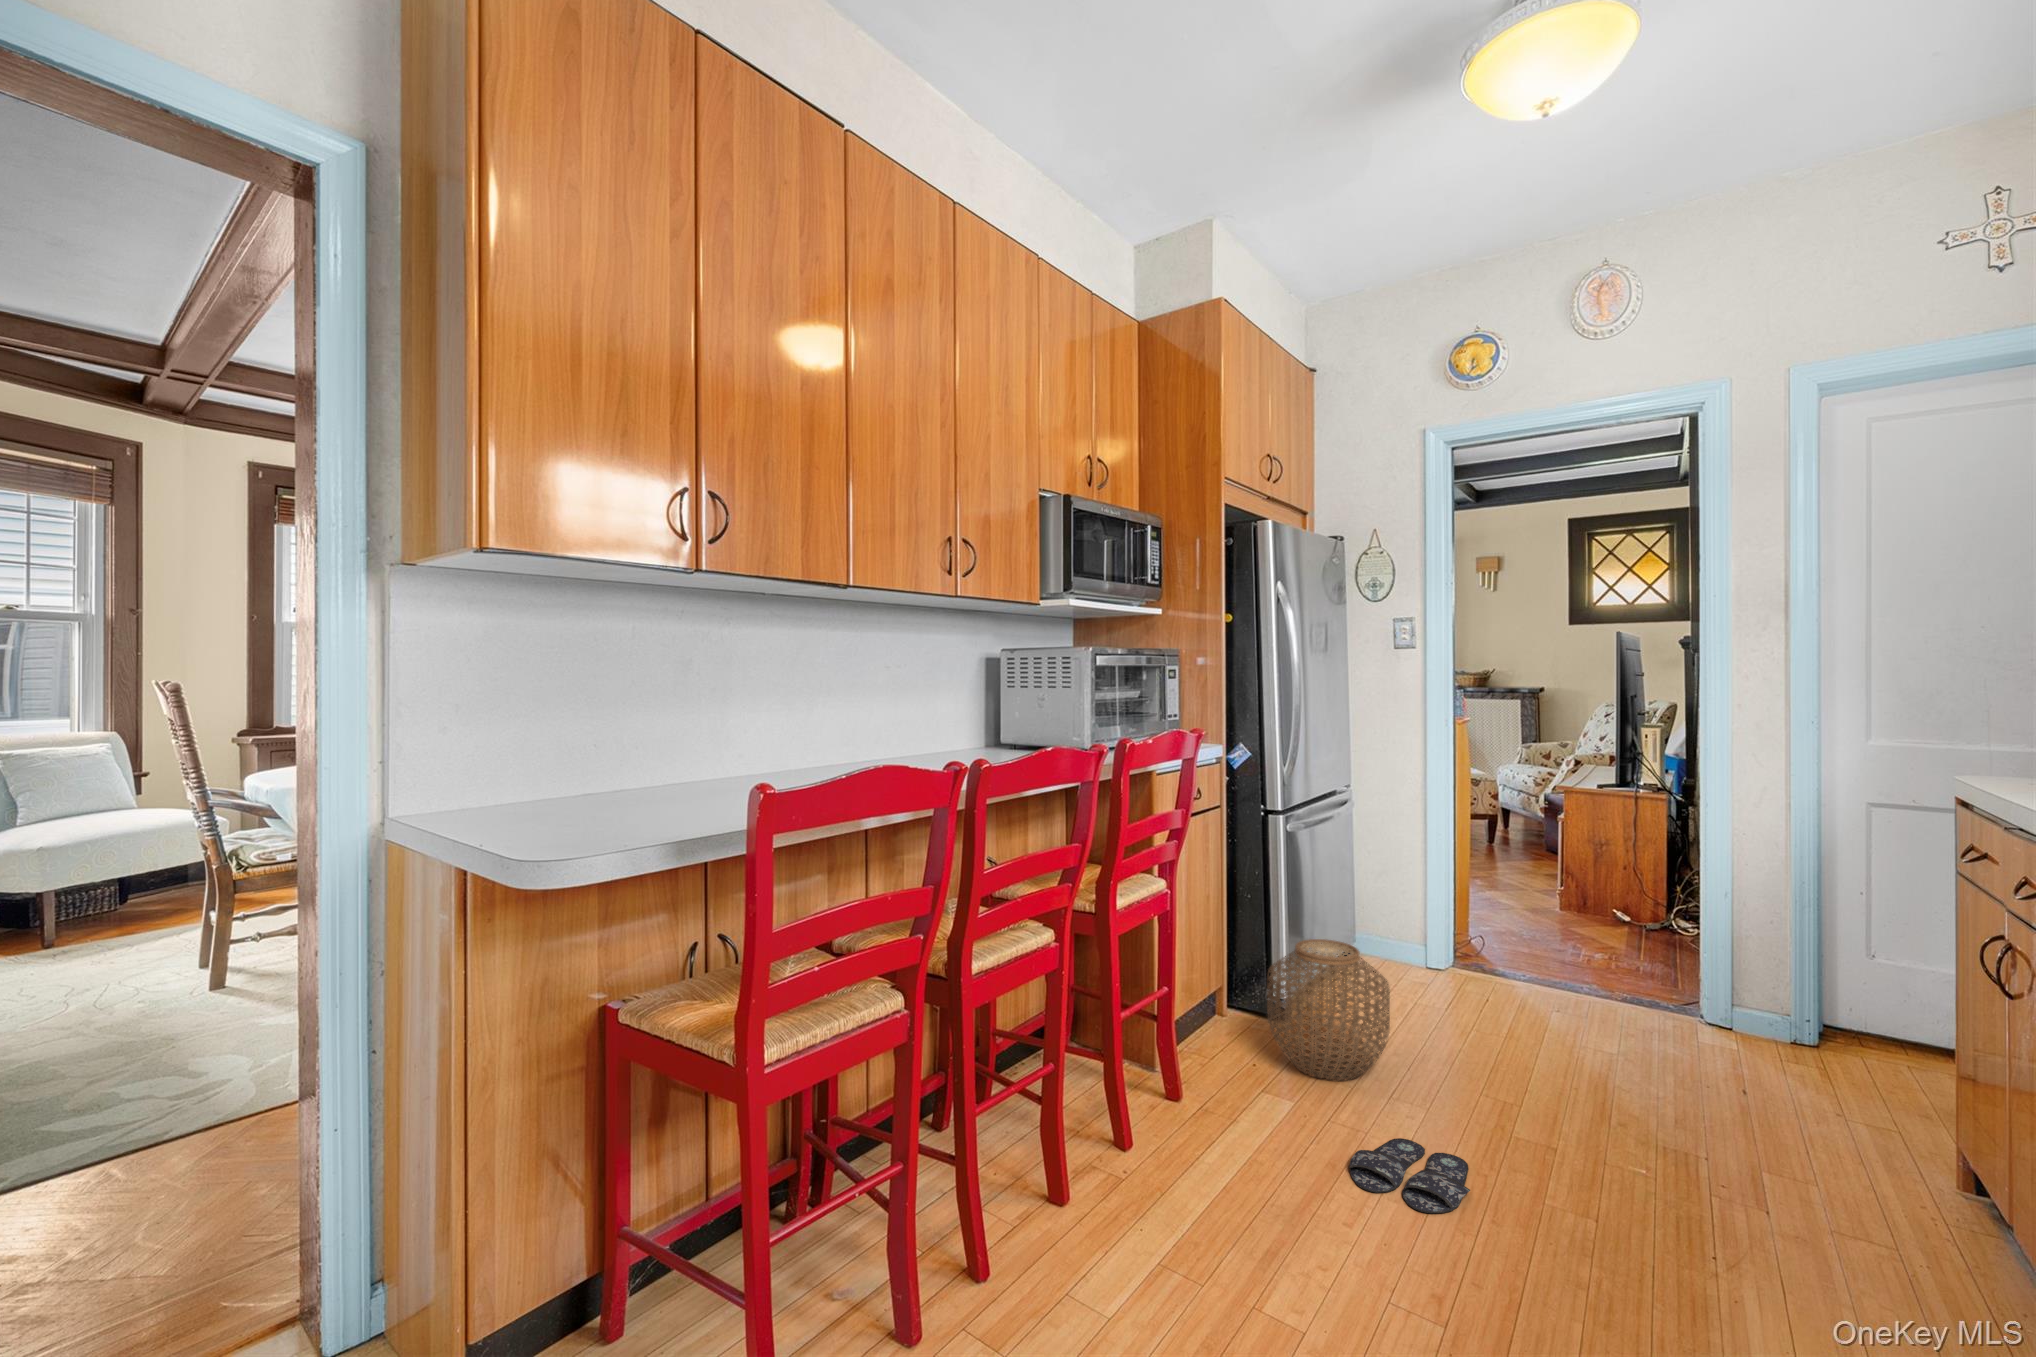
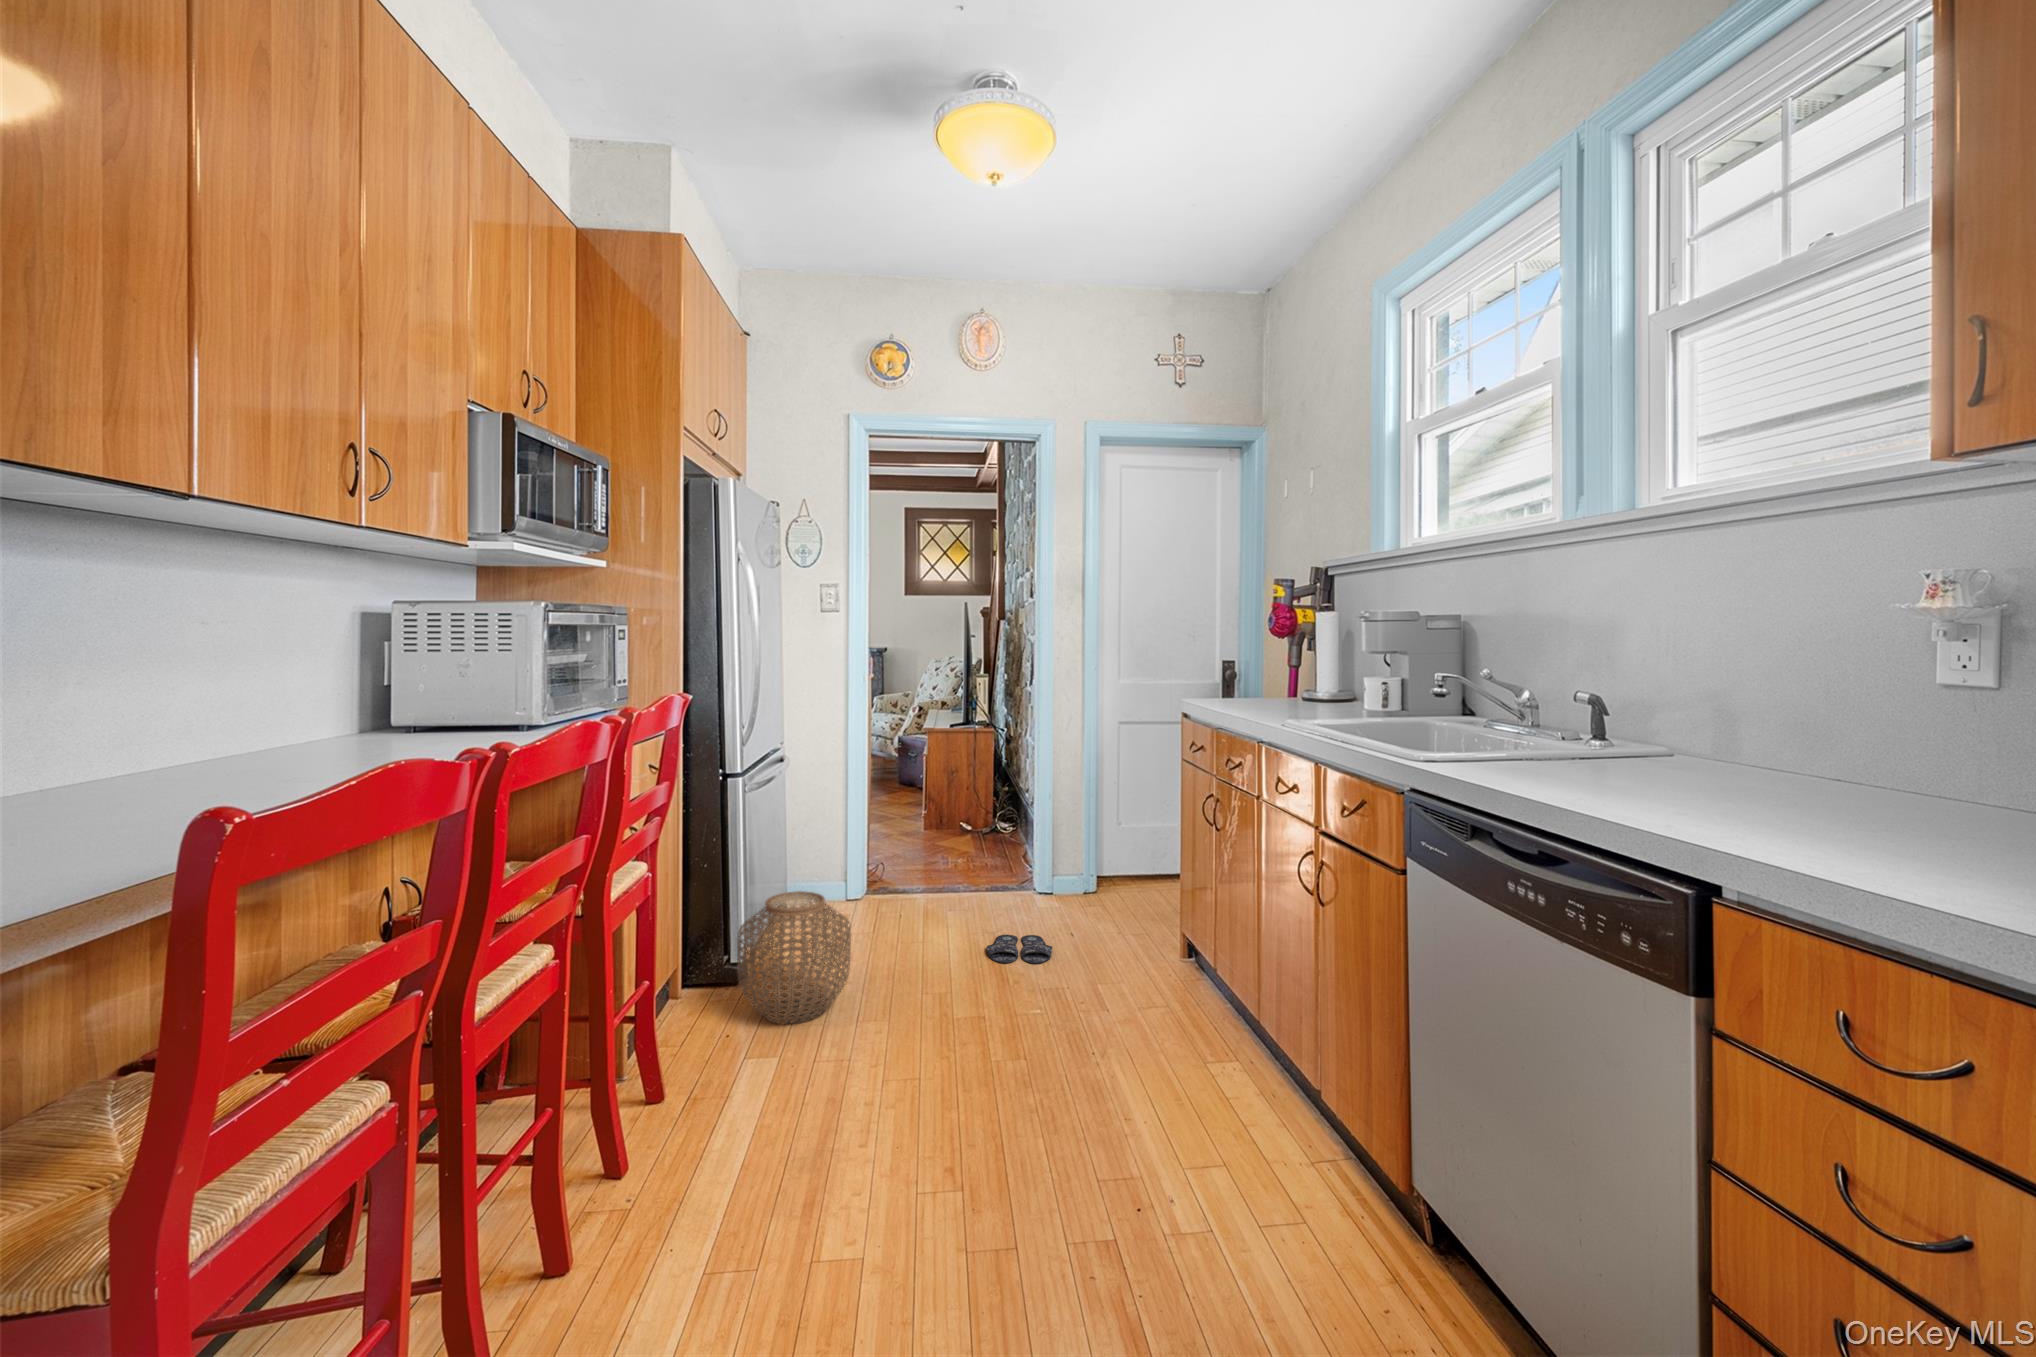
slippers: present [1349,1138,1470,1213] -> present [987,935,1052,964]

